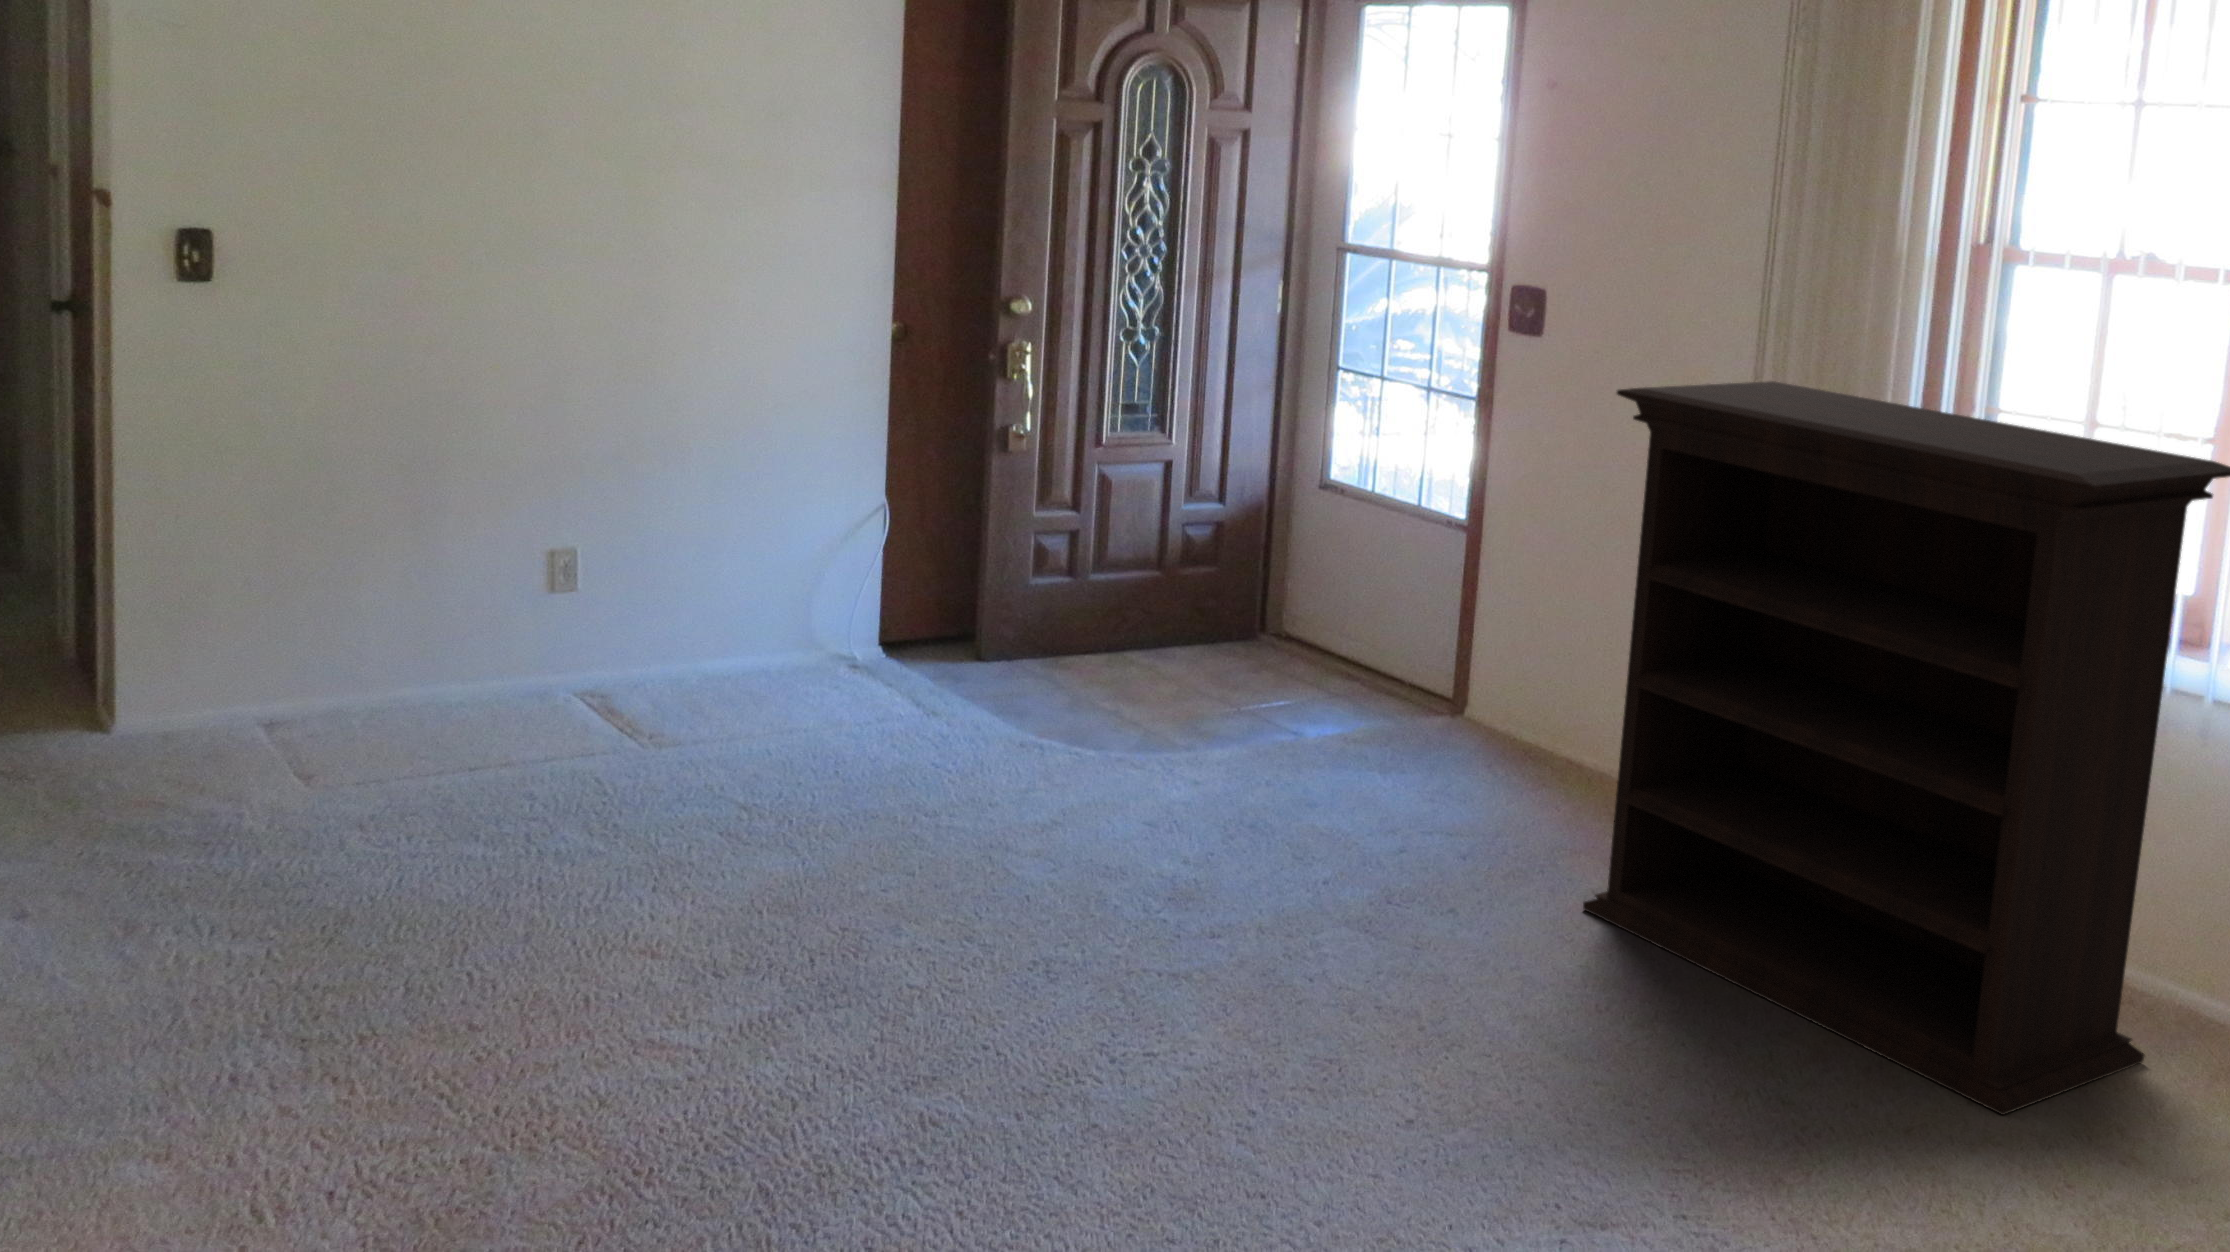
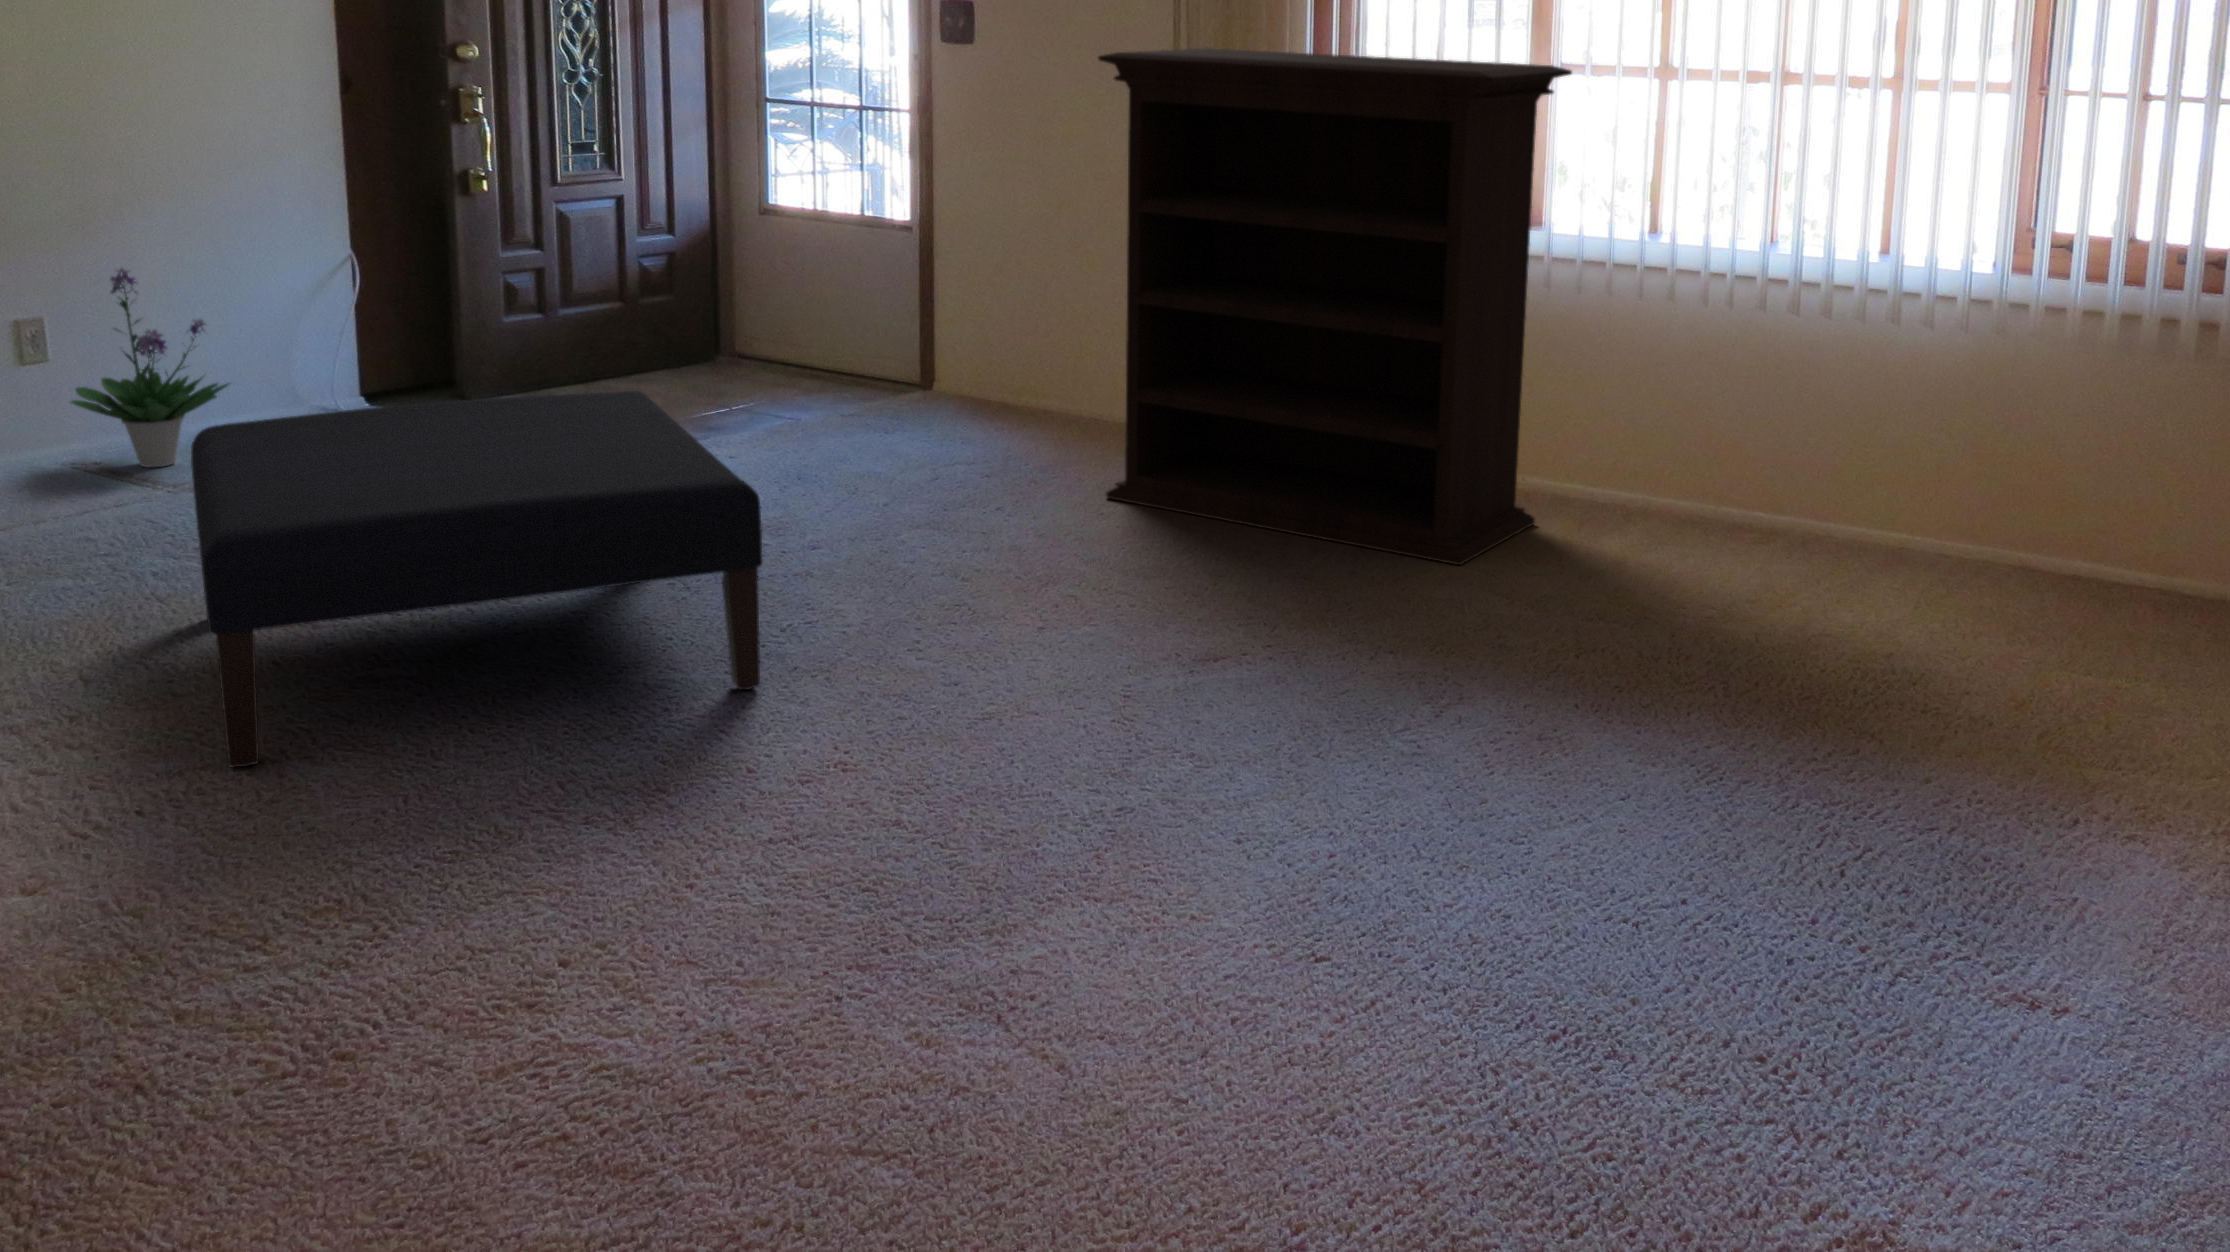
potted plant: none [602,503,751,698] -> present [71,268,228,467]
ottoman: none [487,712,1064,1122] -> present [191,391,763,767]

